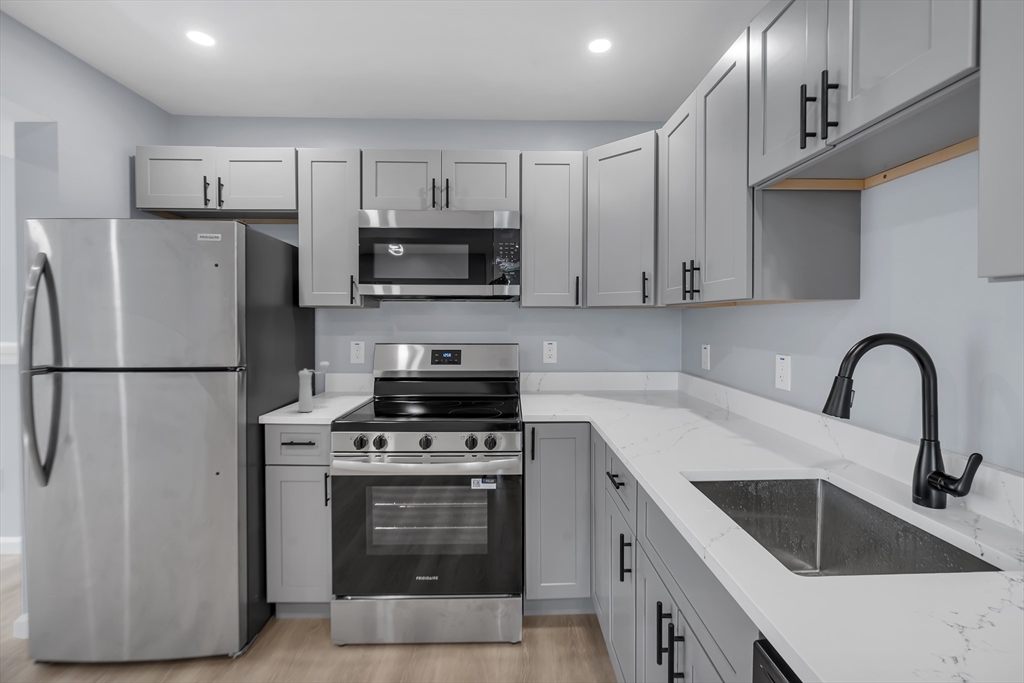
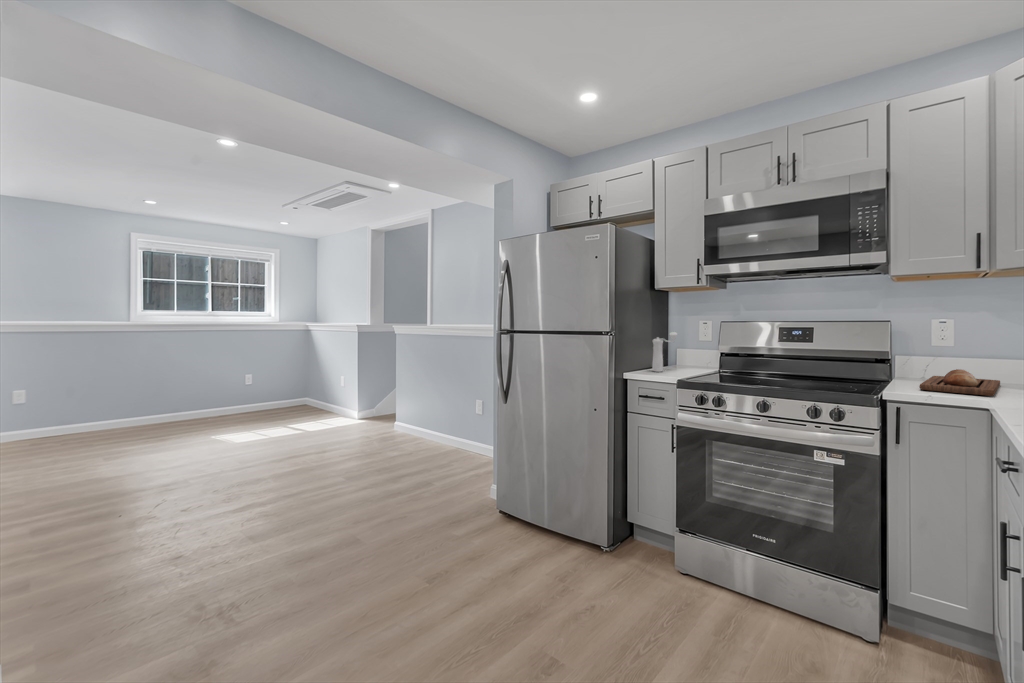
bread loaf: none [546,389,592,411] -> present [919,369,1000,396]

